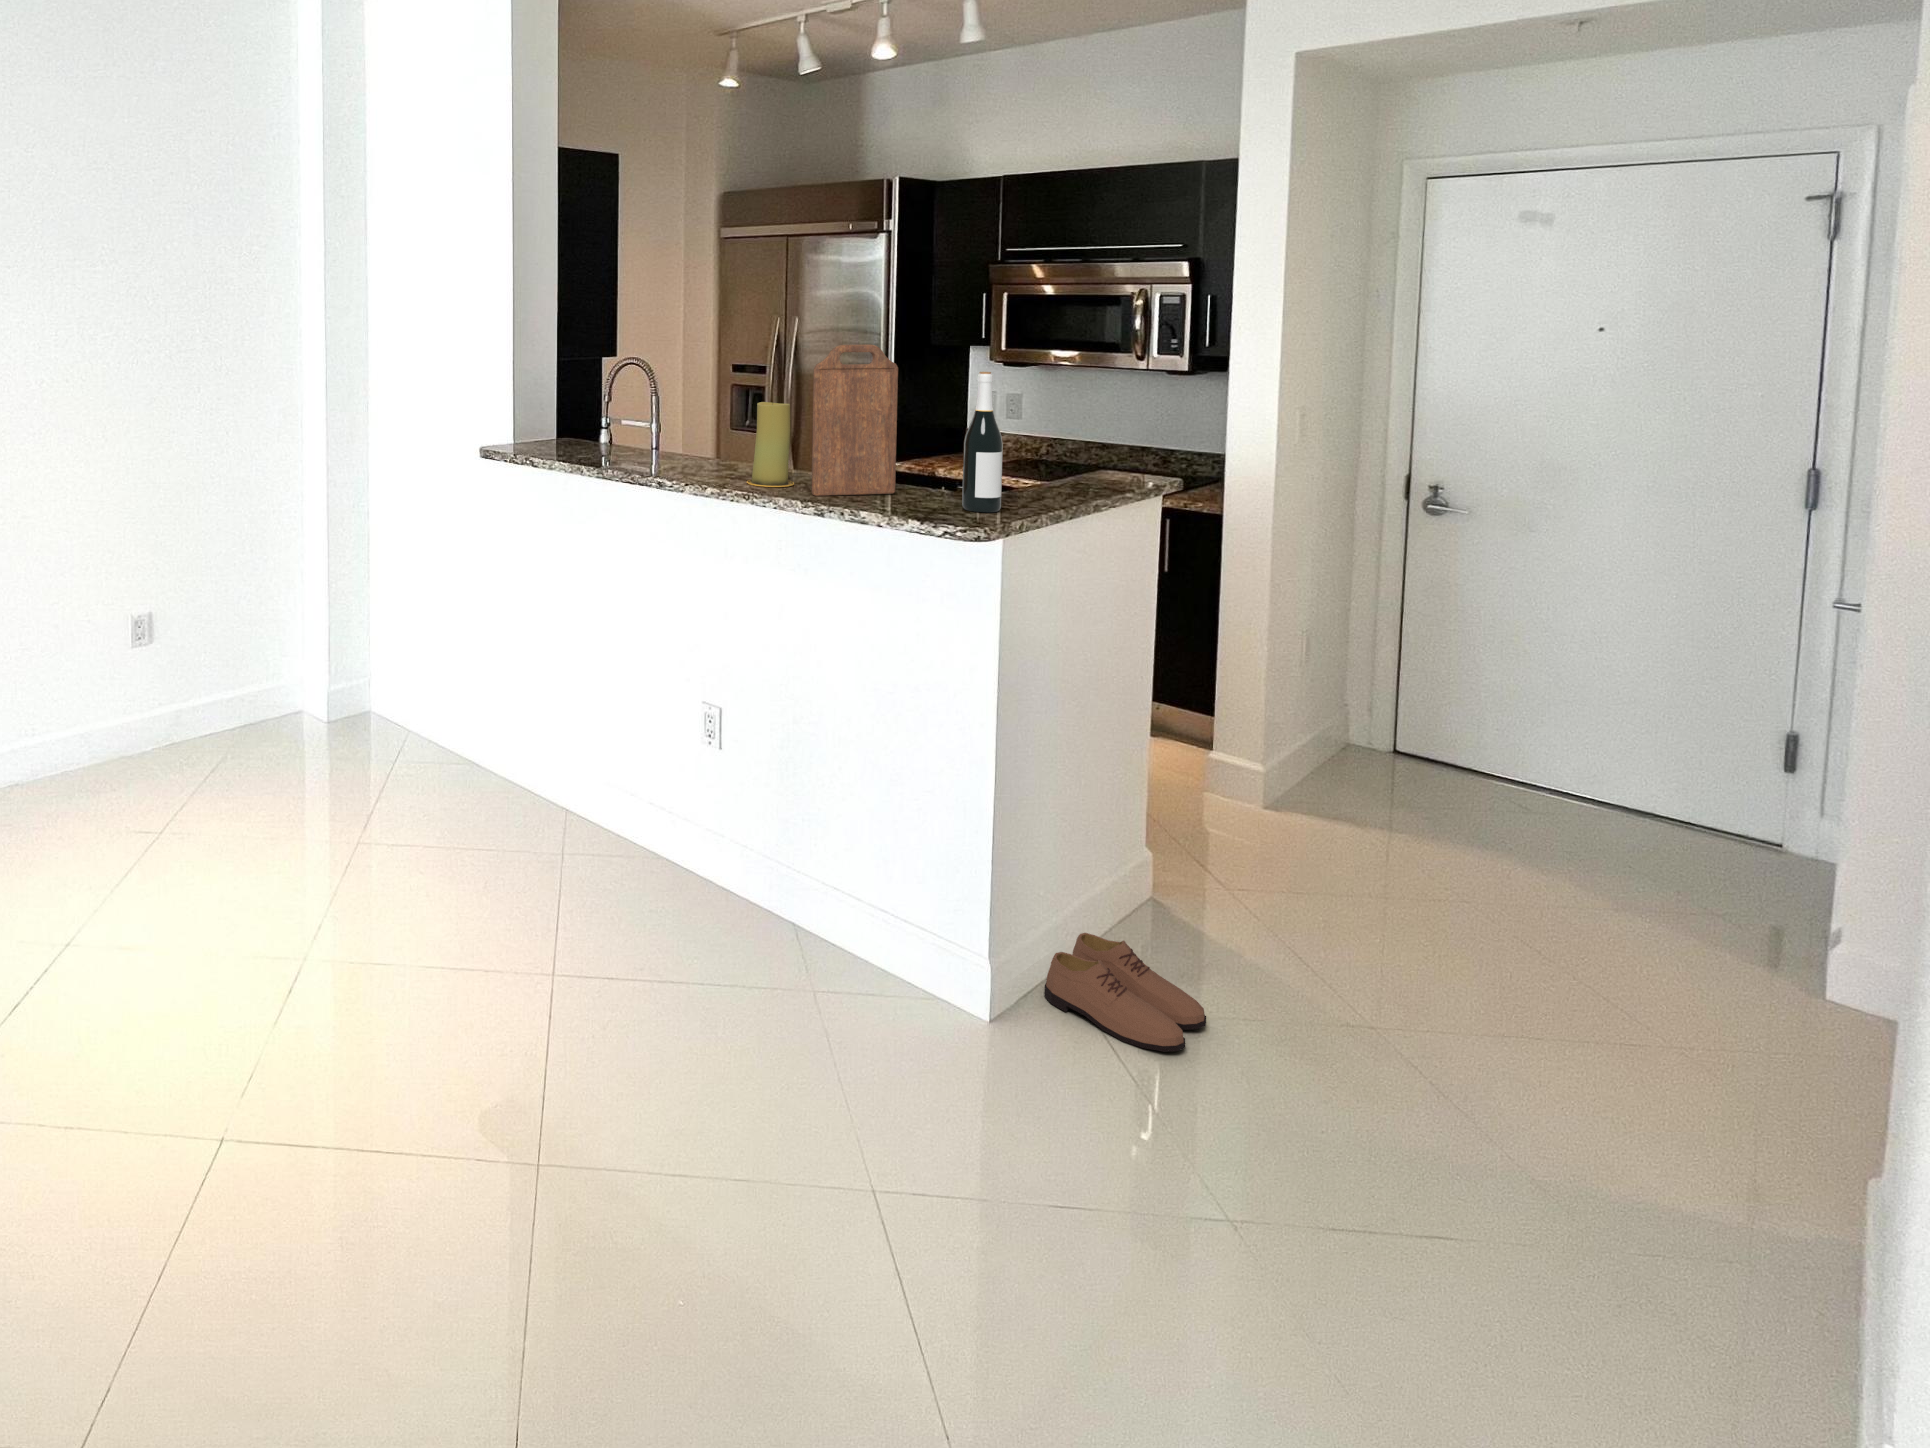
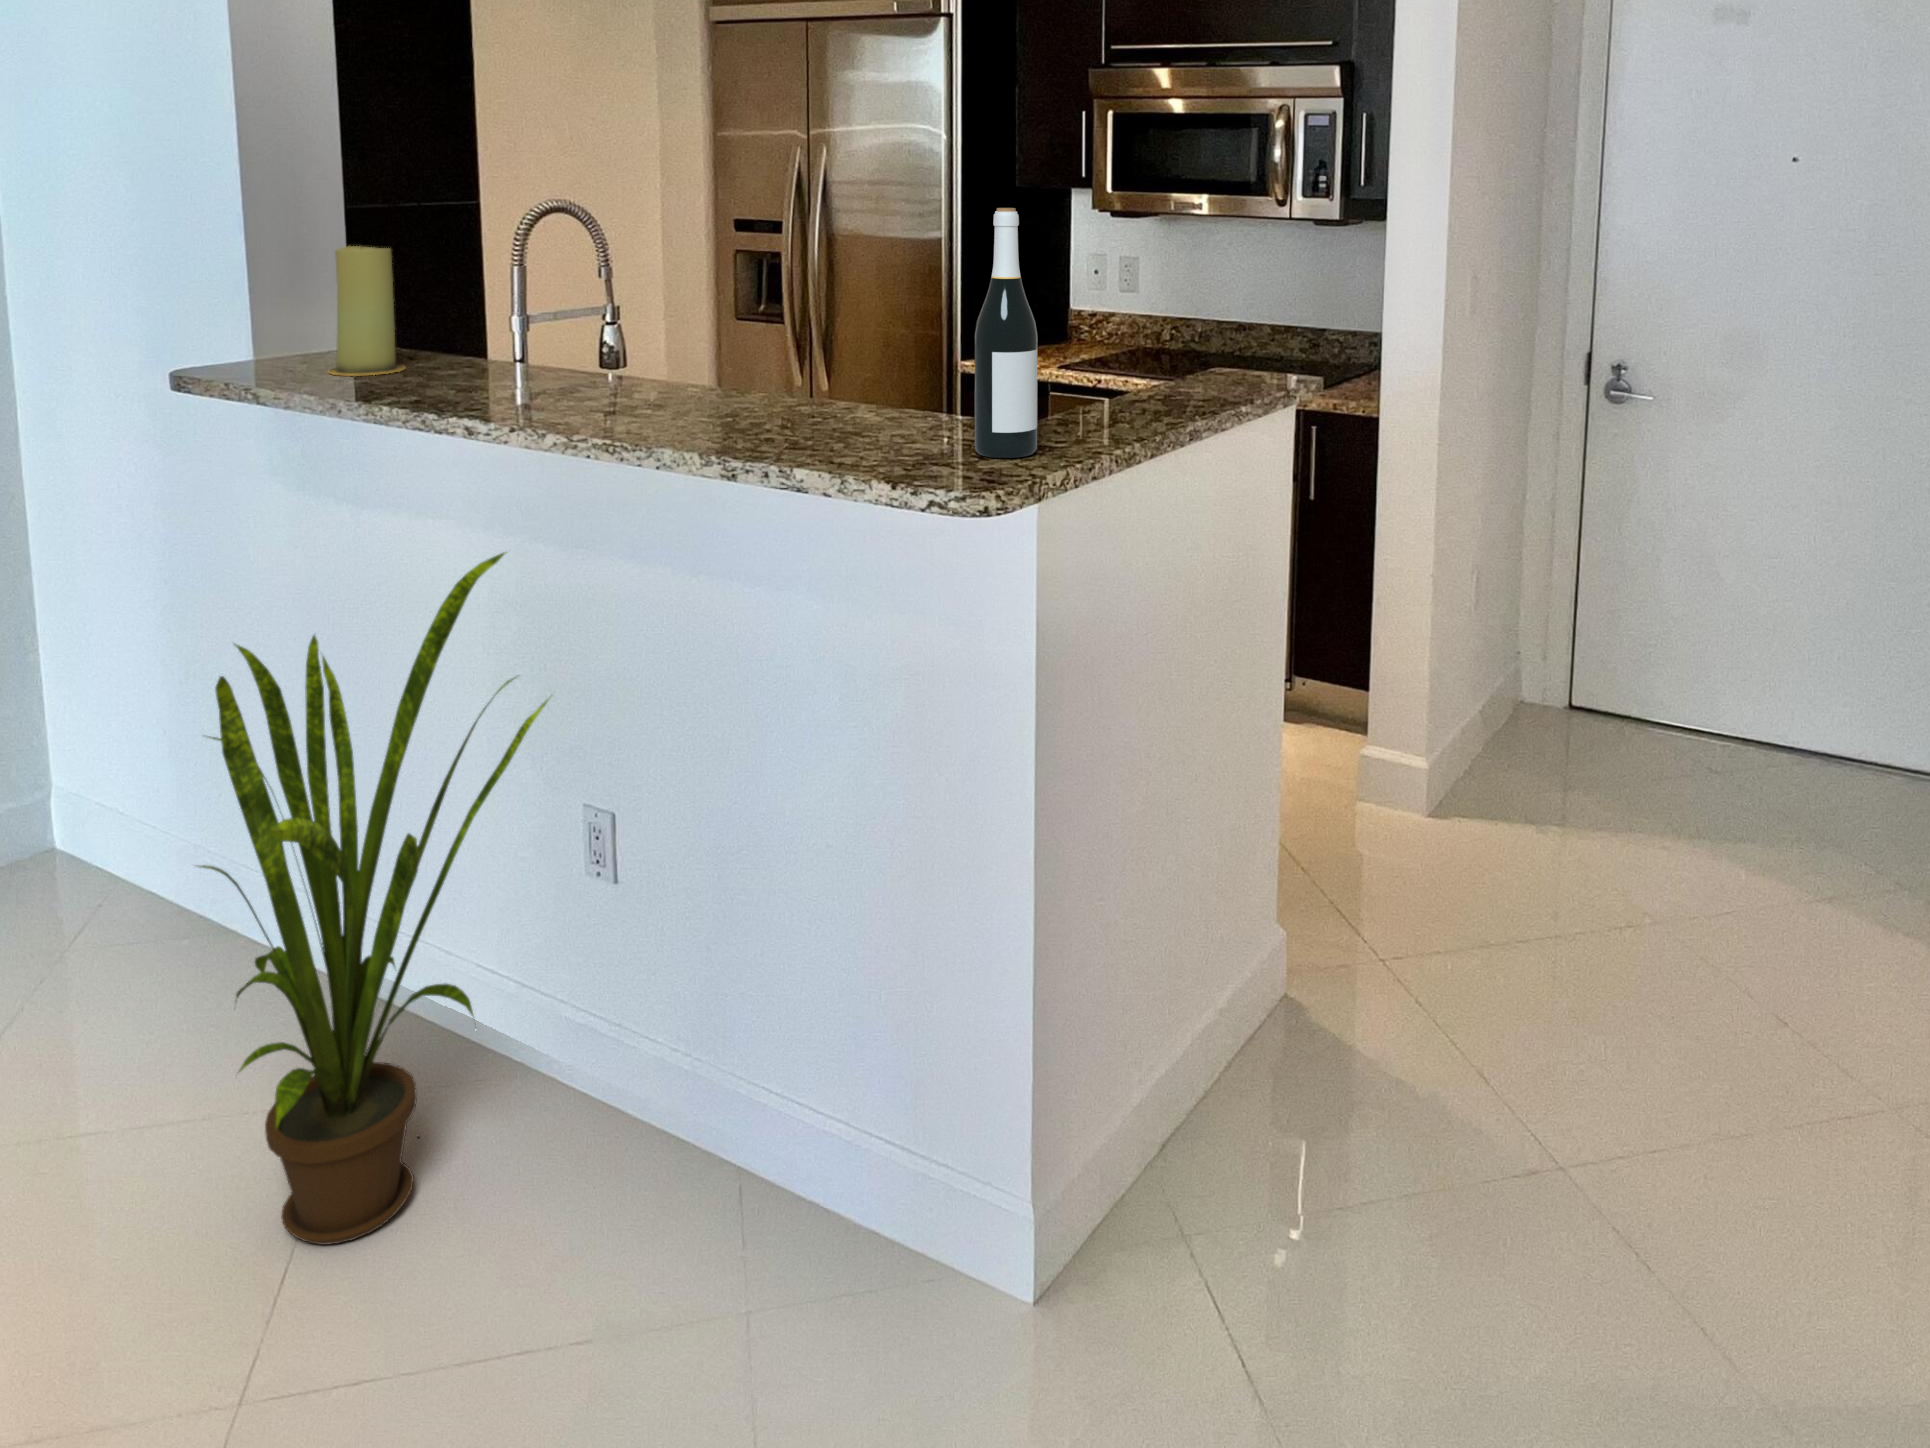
cutting board: present [811,344,898,496] -> none [716,162,875,441]
candle: present [747,402,794,487] -> present [328,246,405,376]
house plant: none [525,553,698,915] -> present [200,552,550,1245]
shoe: present [1044,933,1206,1052] -> none [1123,1107,1352,1306]

